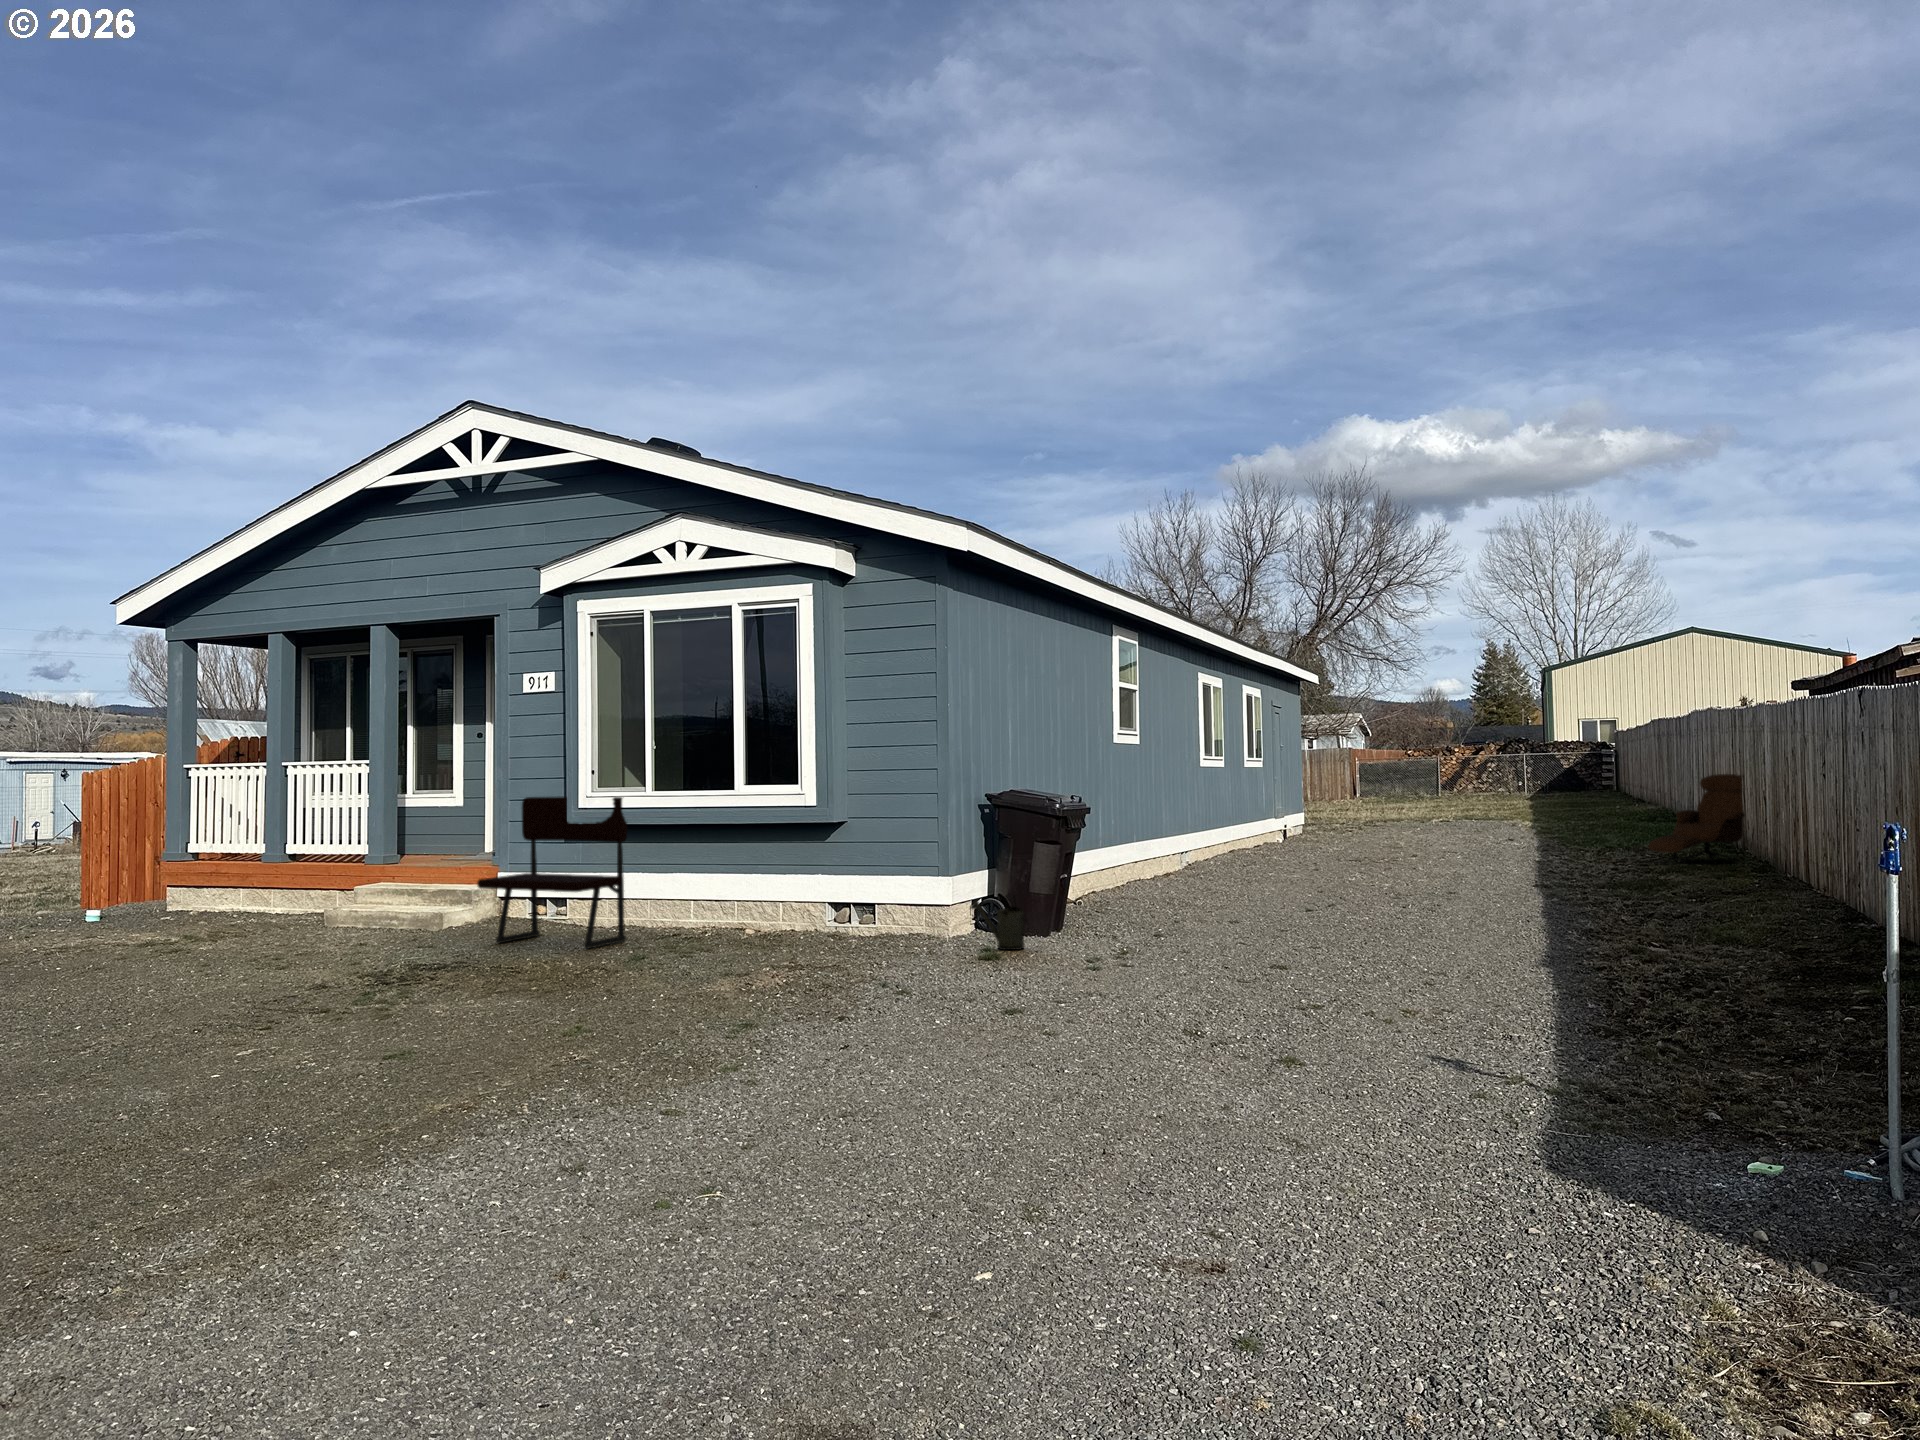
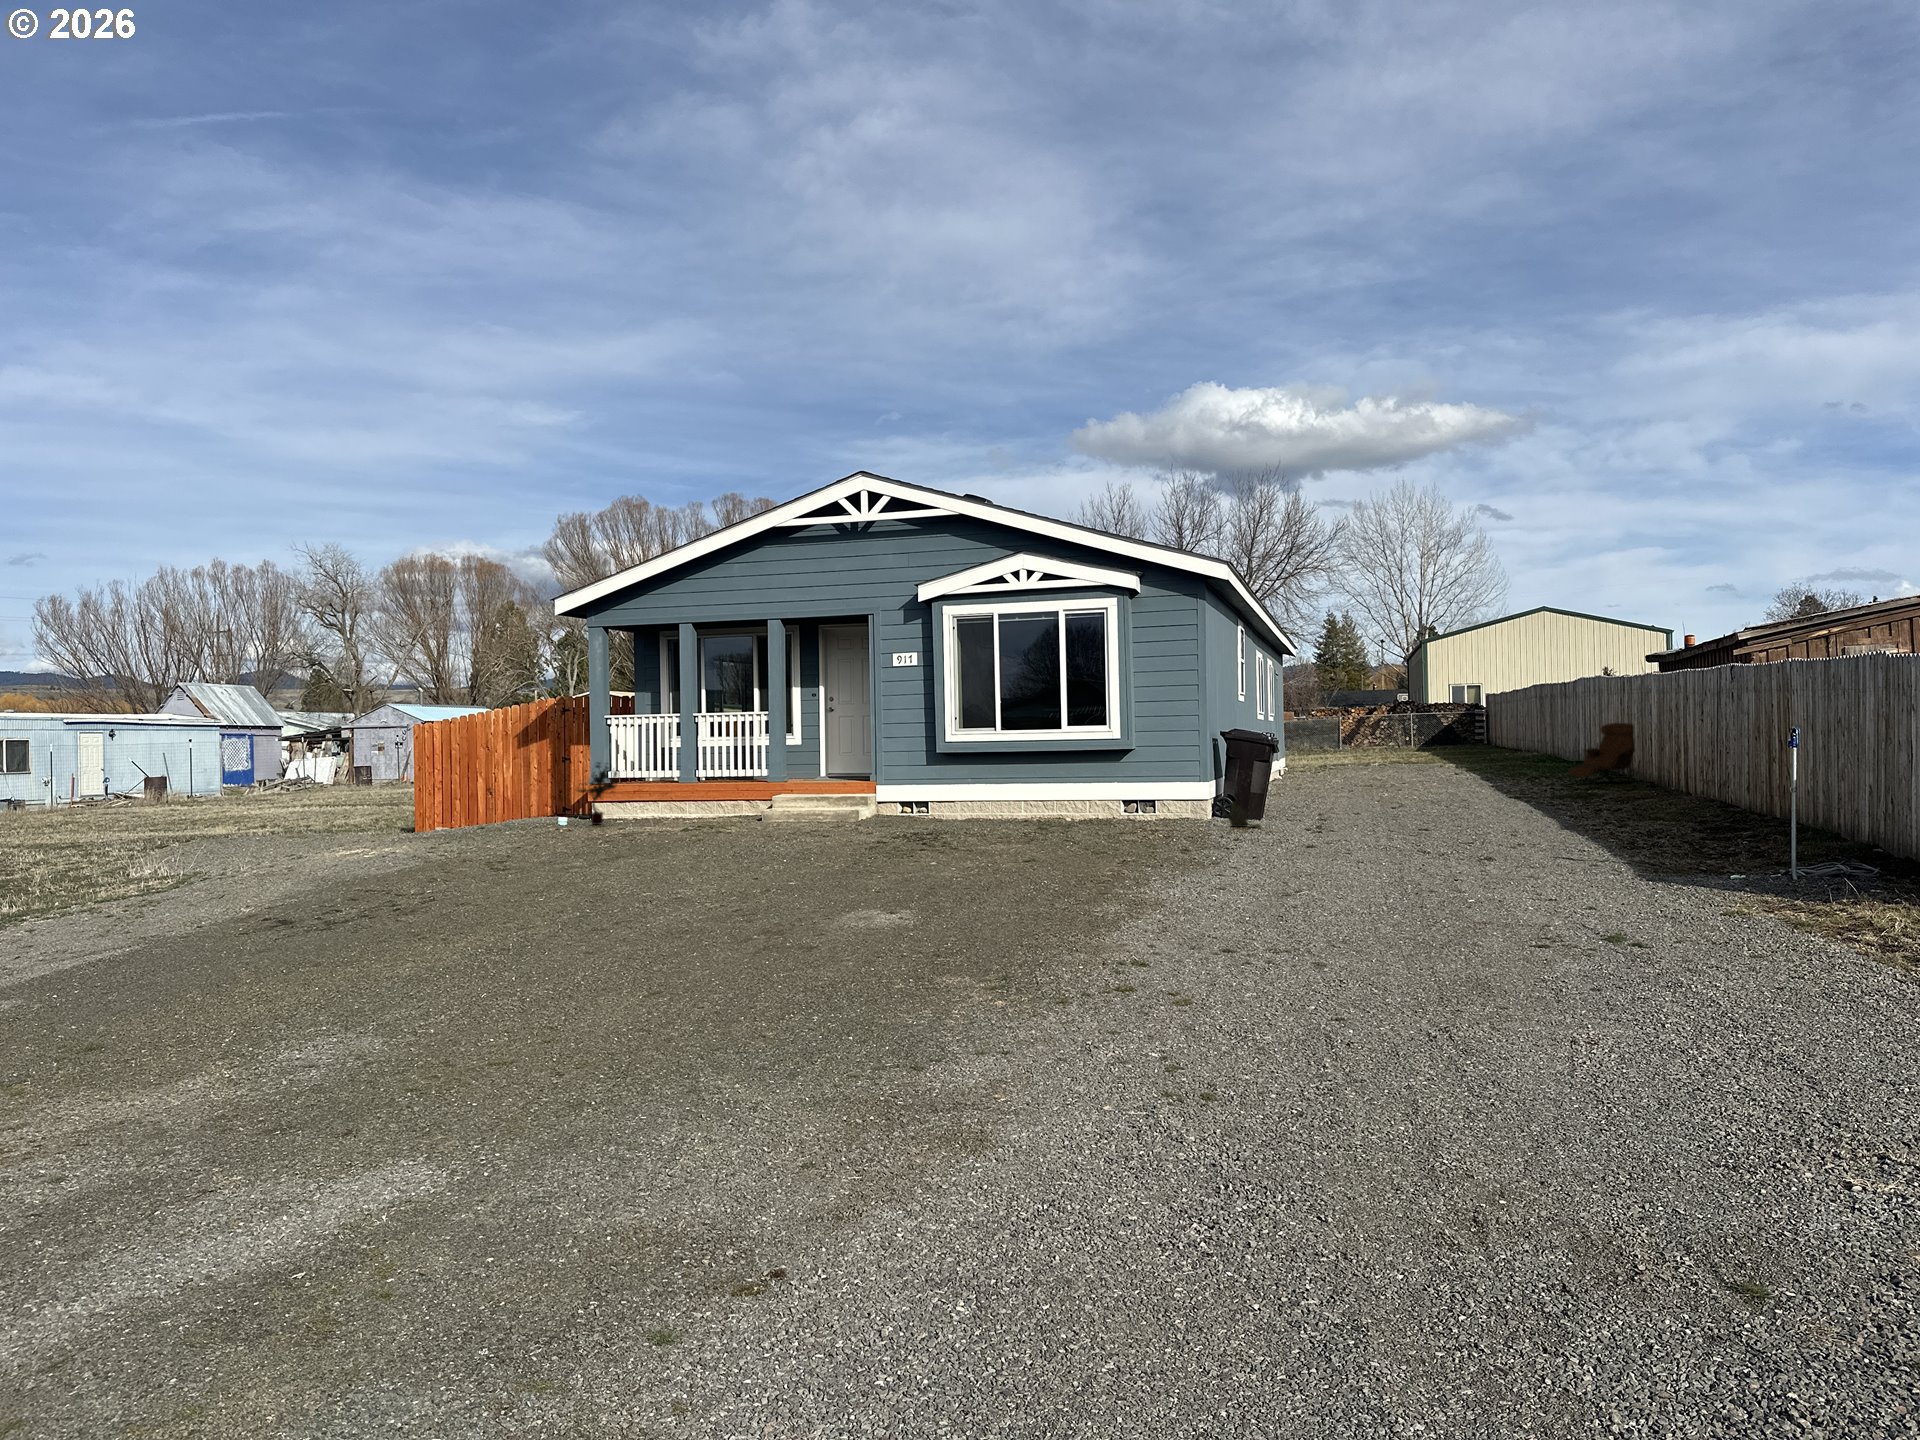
bench: present [477,796,627,949] -> none [889,734,983,831]
potted tree: none [126,830,186,921] -> present [577,762,618,825]

